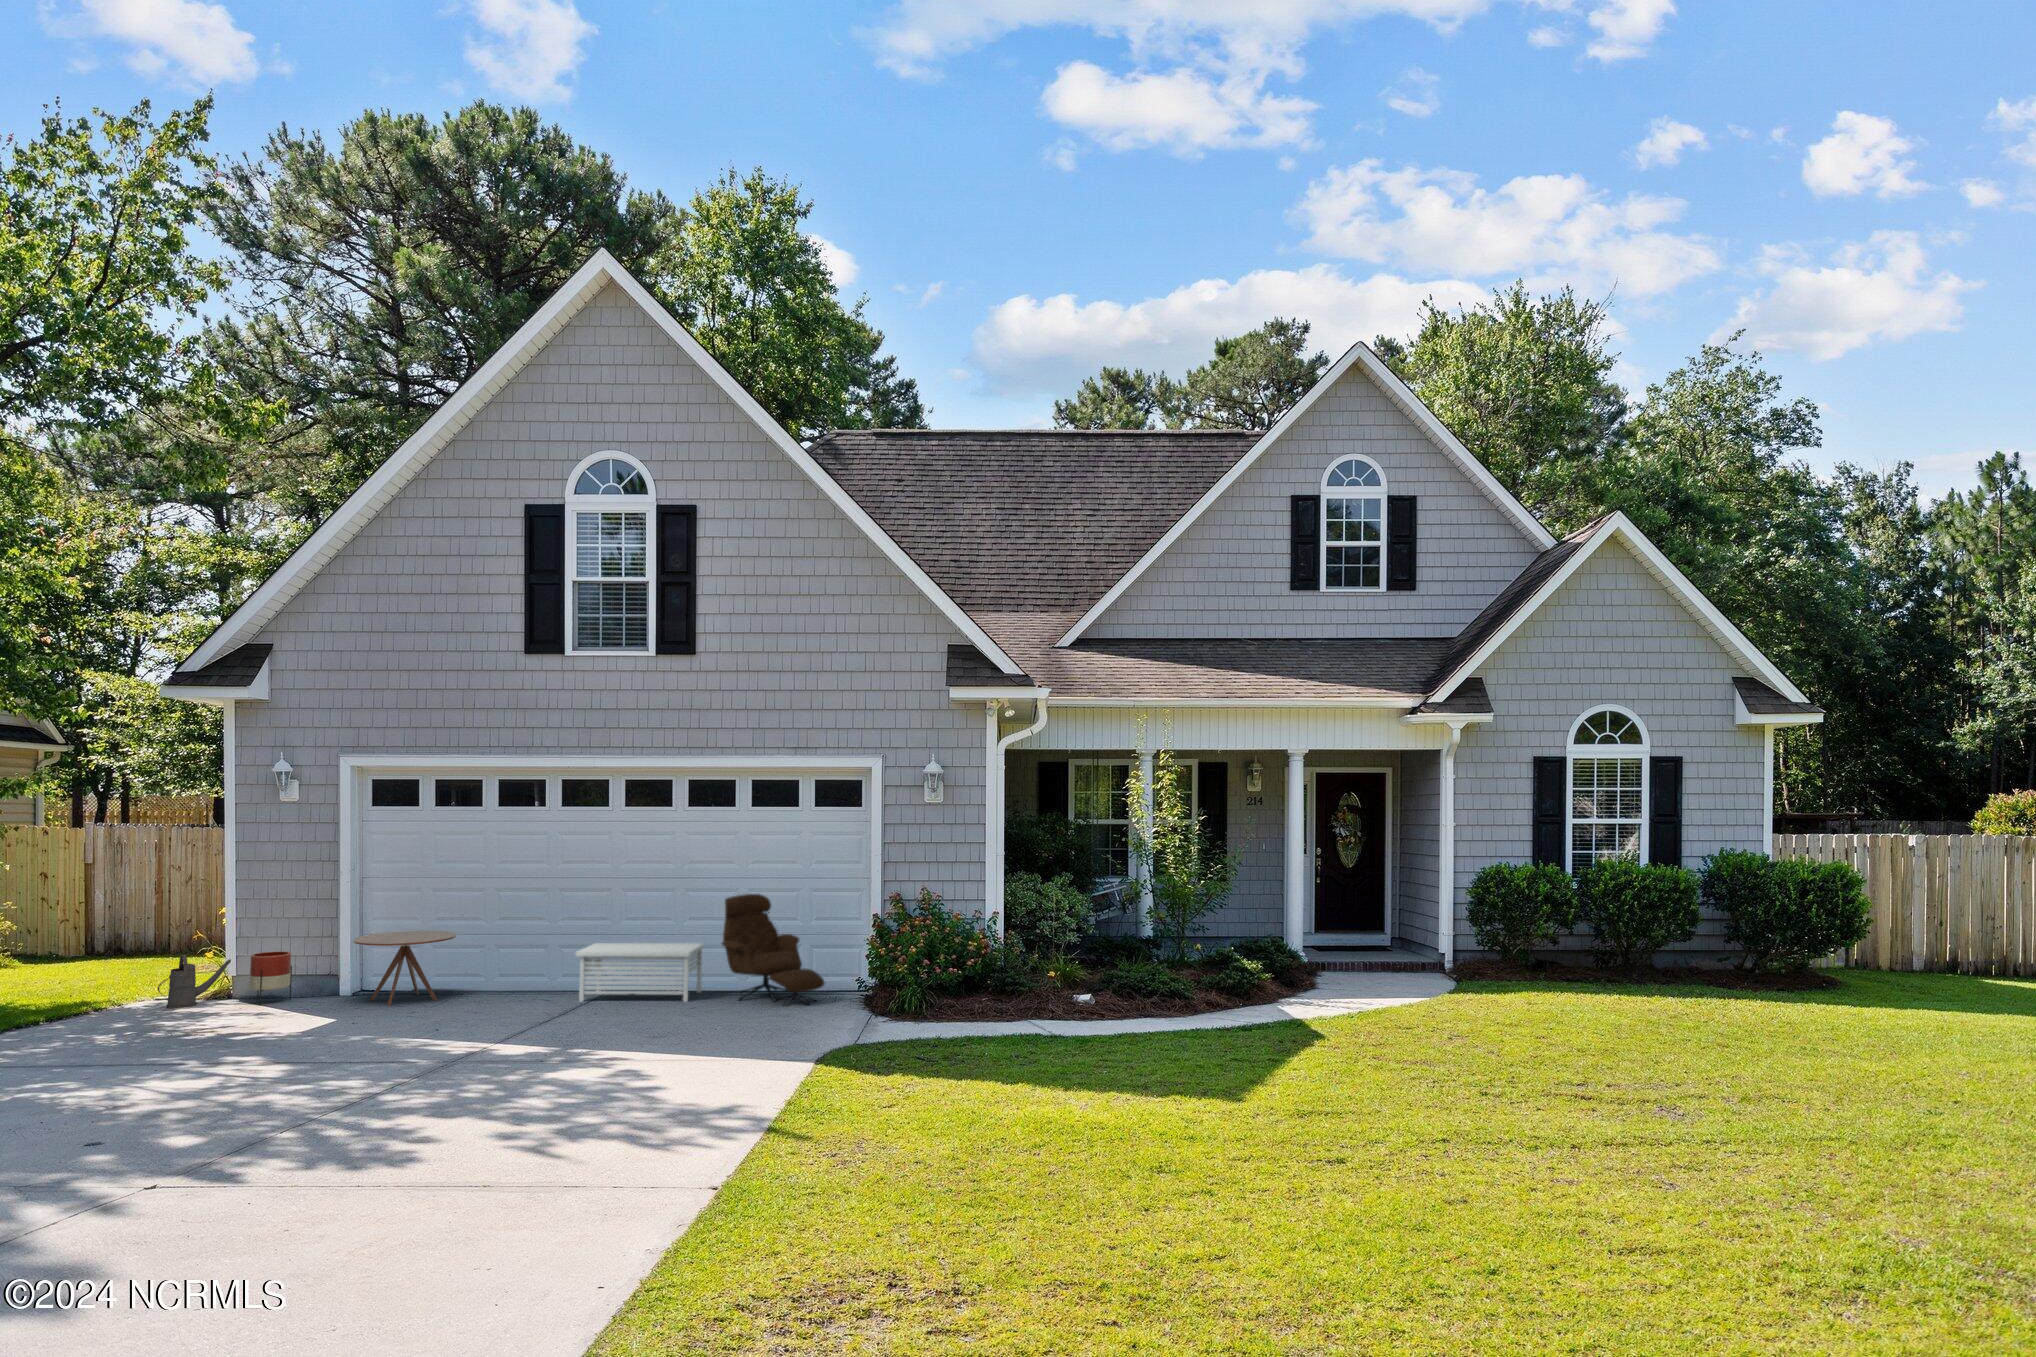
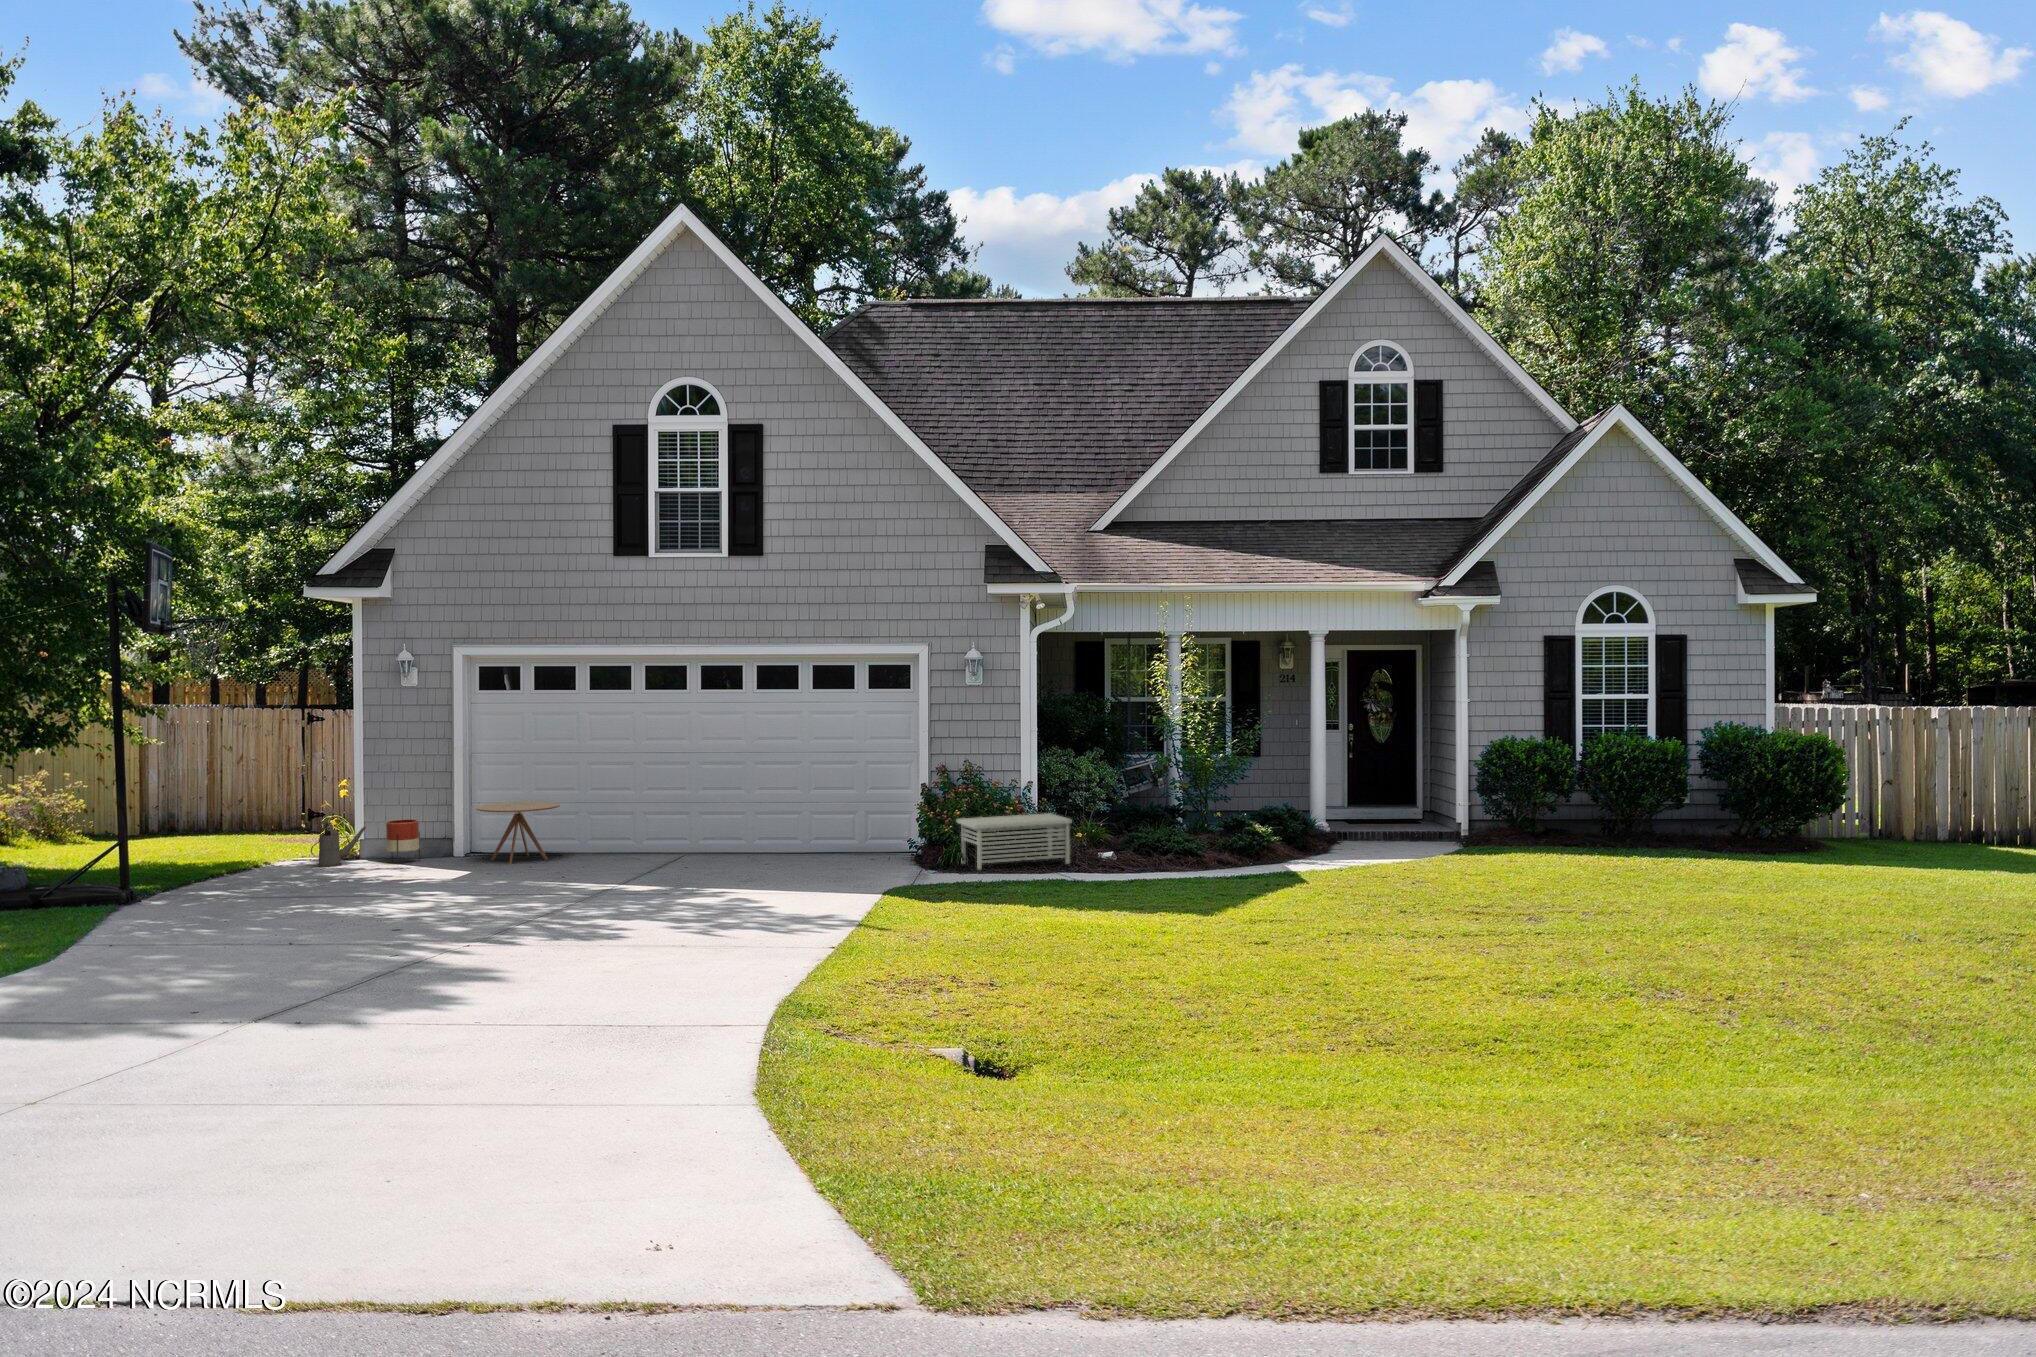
lounge chair: present [722,894,824,1006] -> none [791,767,883,863]
storage bench: present [576,943,704,1002] -> present [957,813,1072,869]

